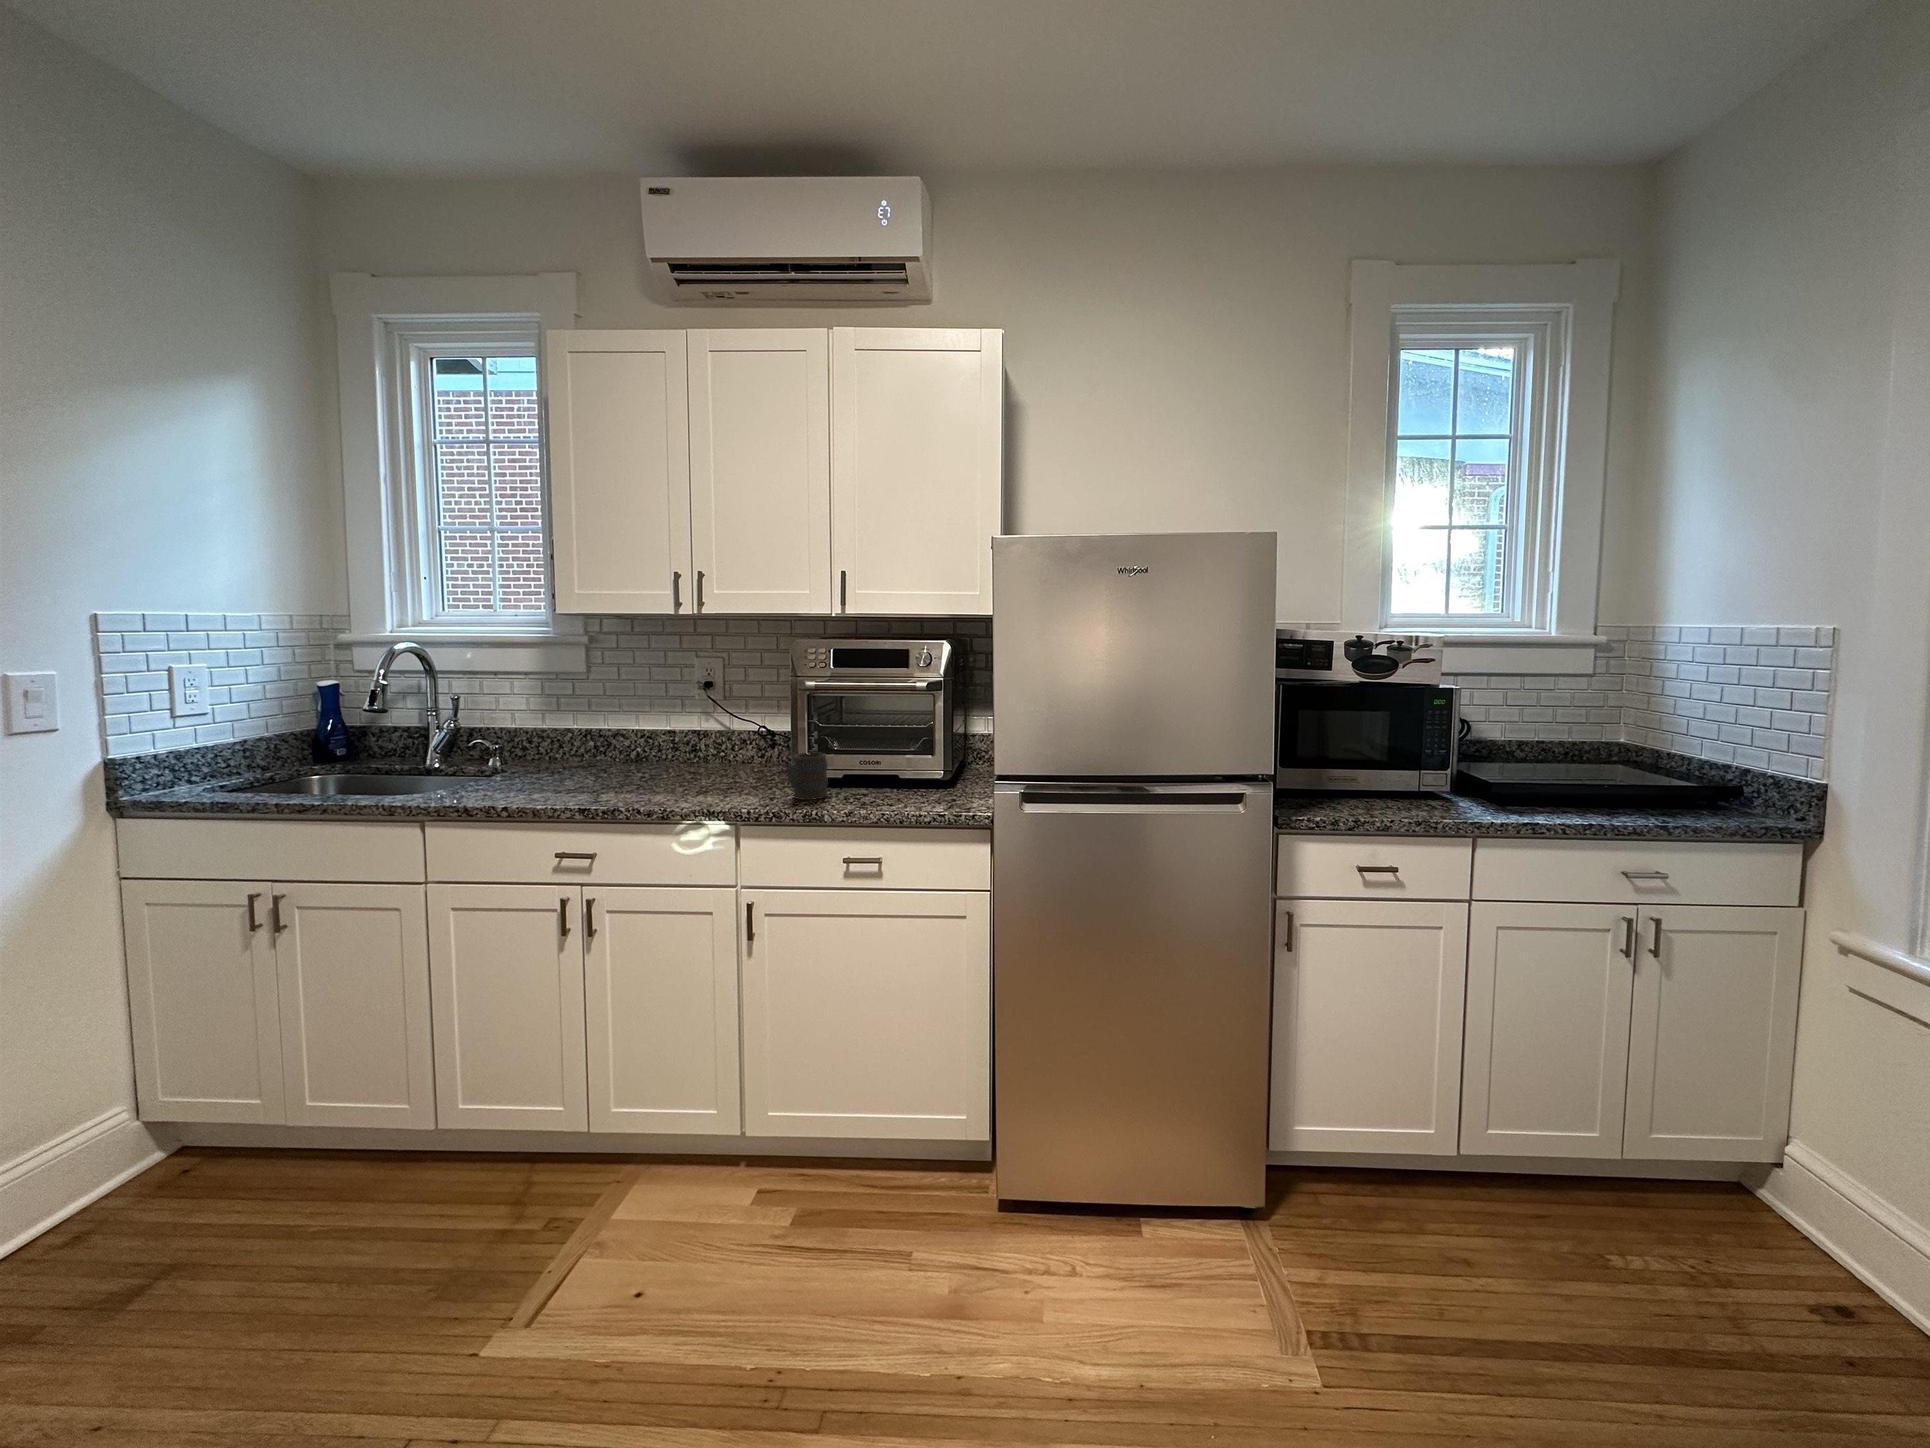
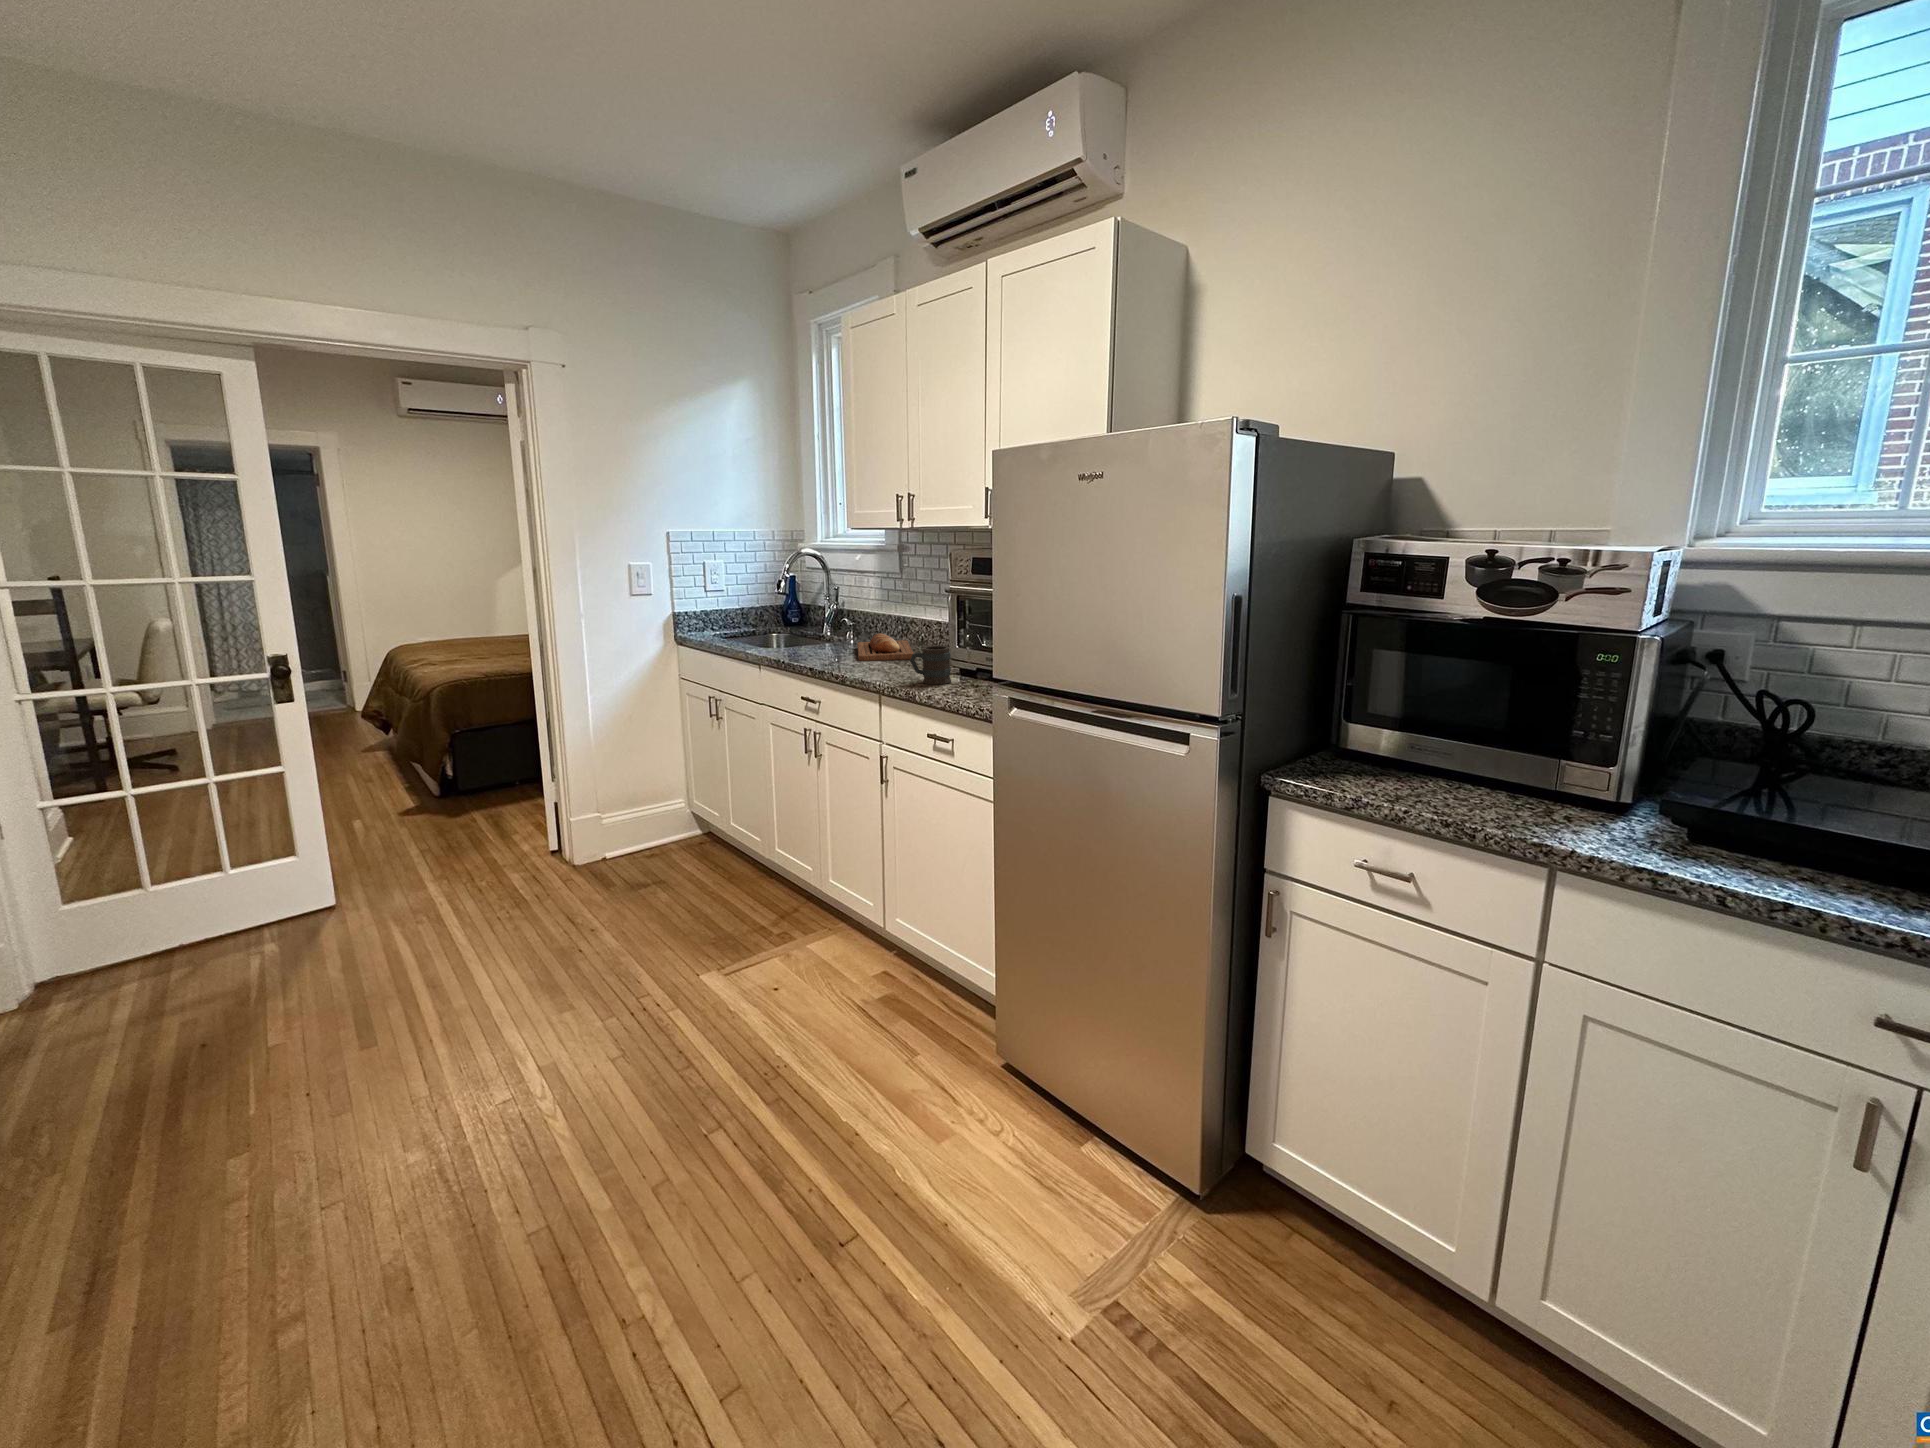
bread loaf: none [555,752,688,791] -> present [857,633,913,661]

